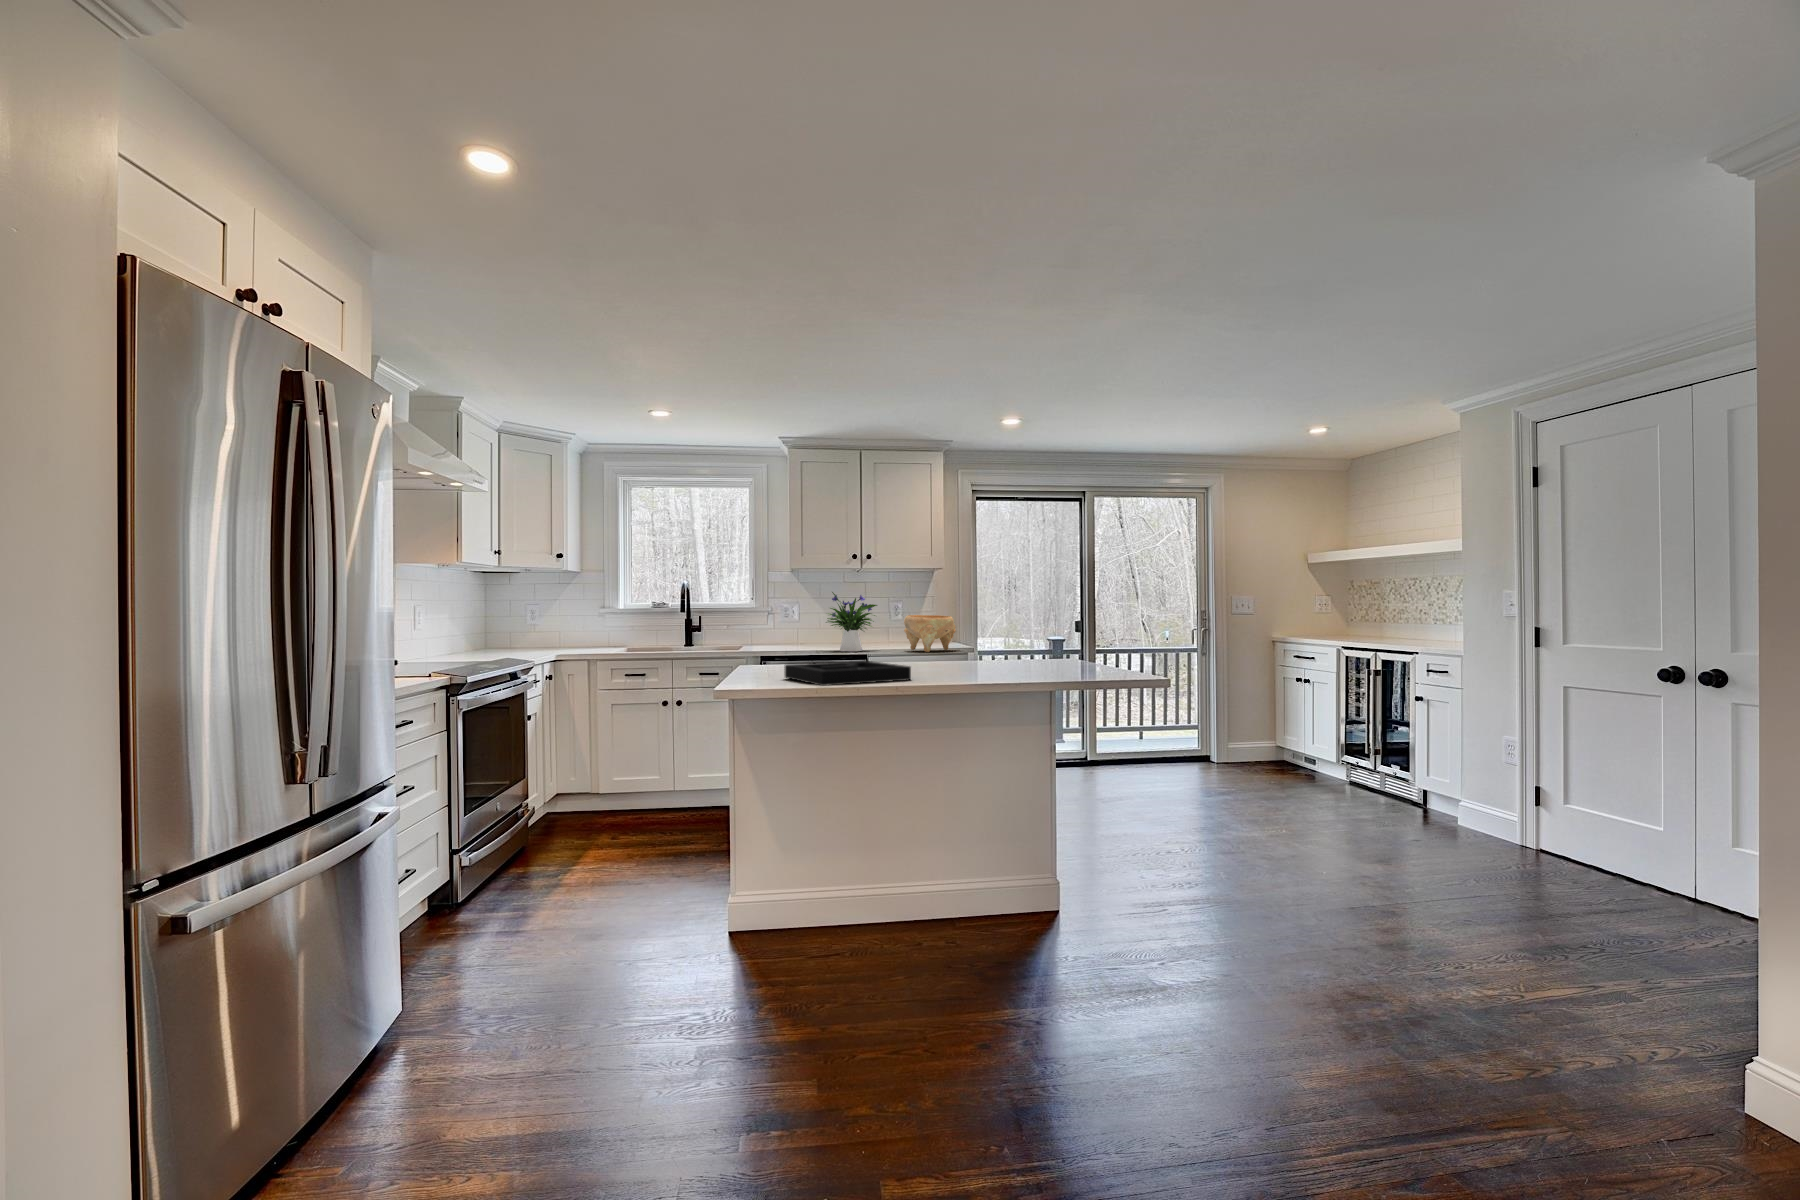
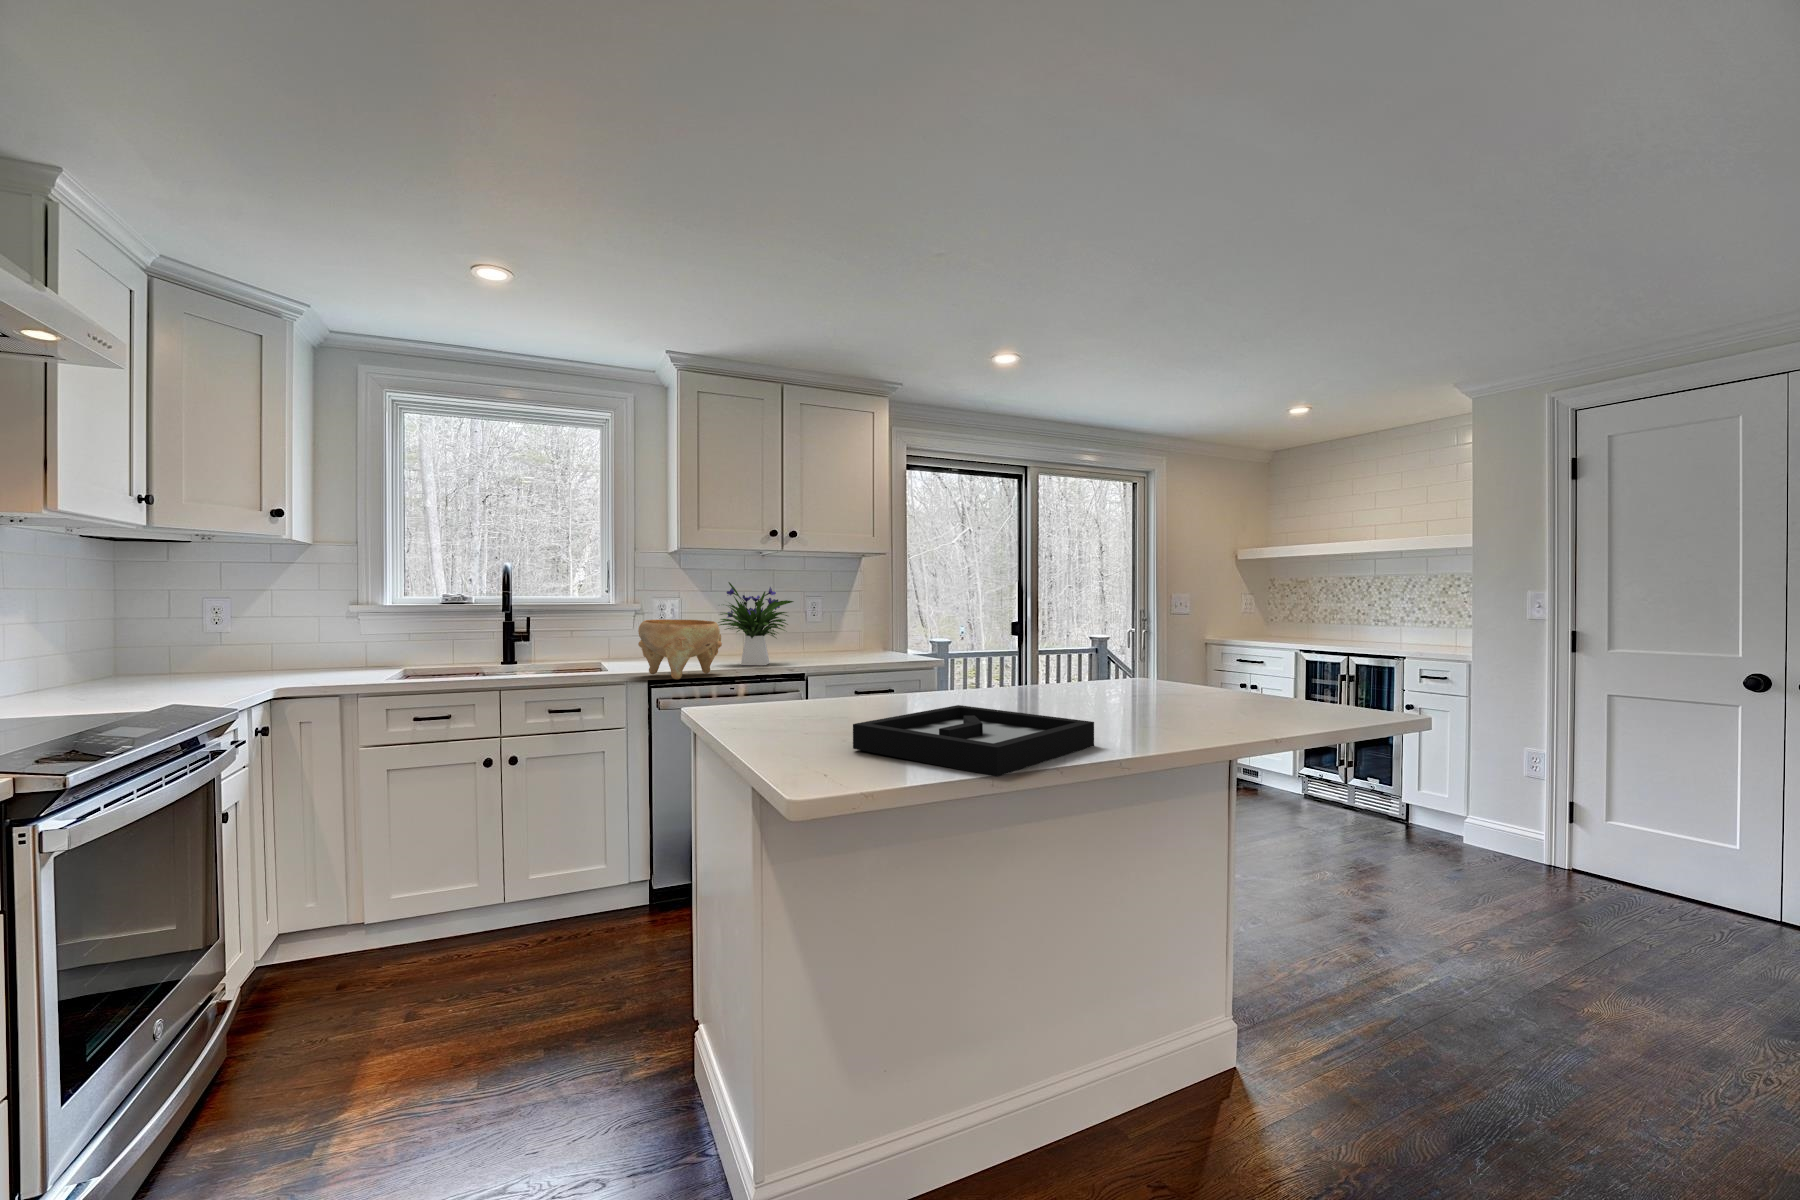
decorative bowl: present [904,615,956,652] -> present [638,619,722,679]

